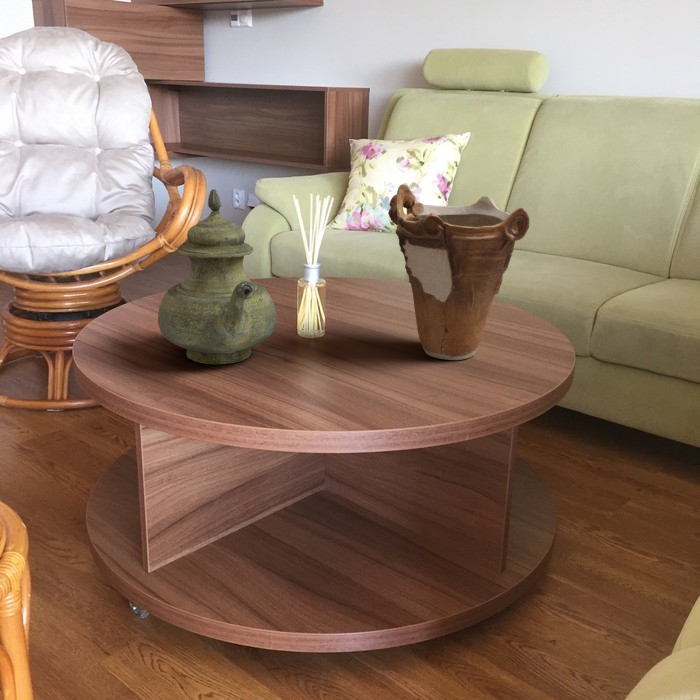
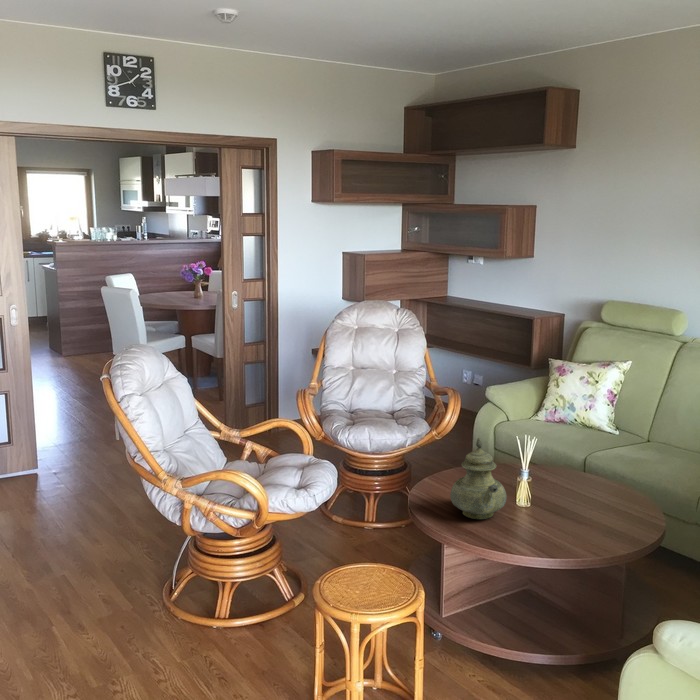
vase: present [388,184,529,360] -> none [563,436,632,525]

